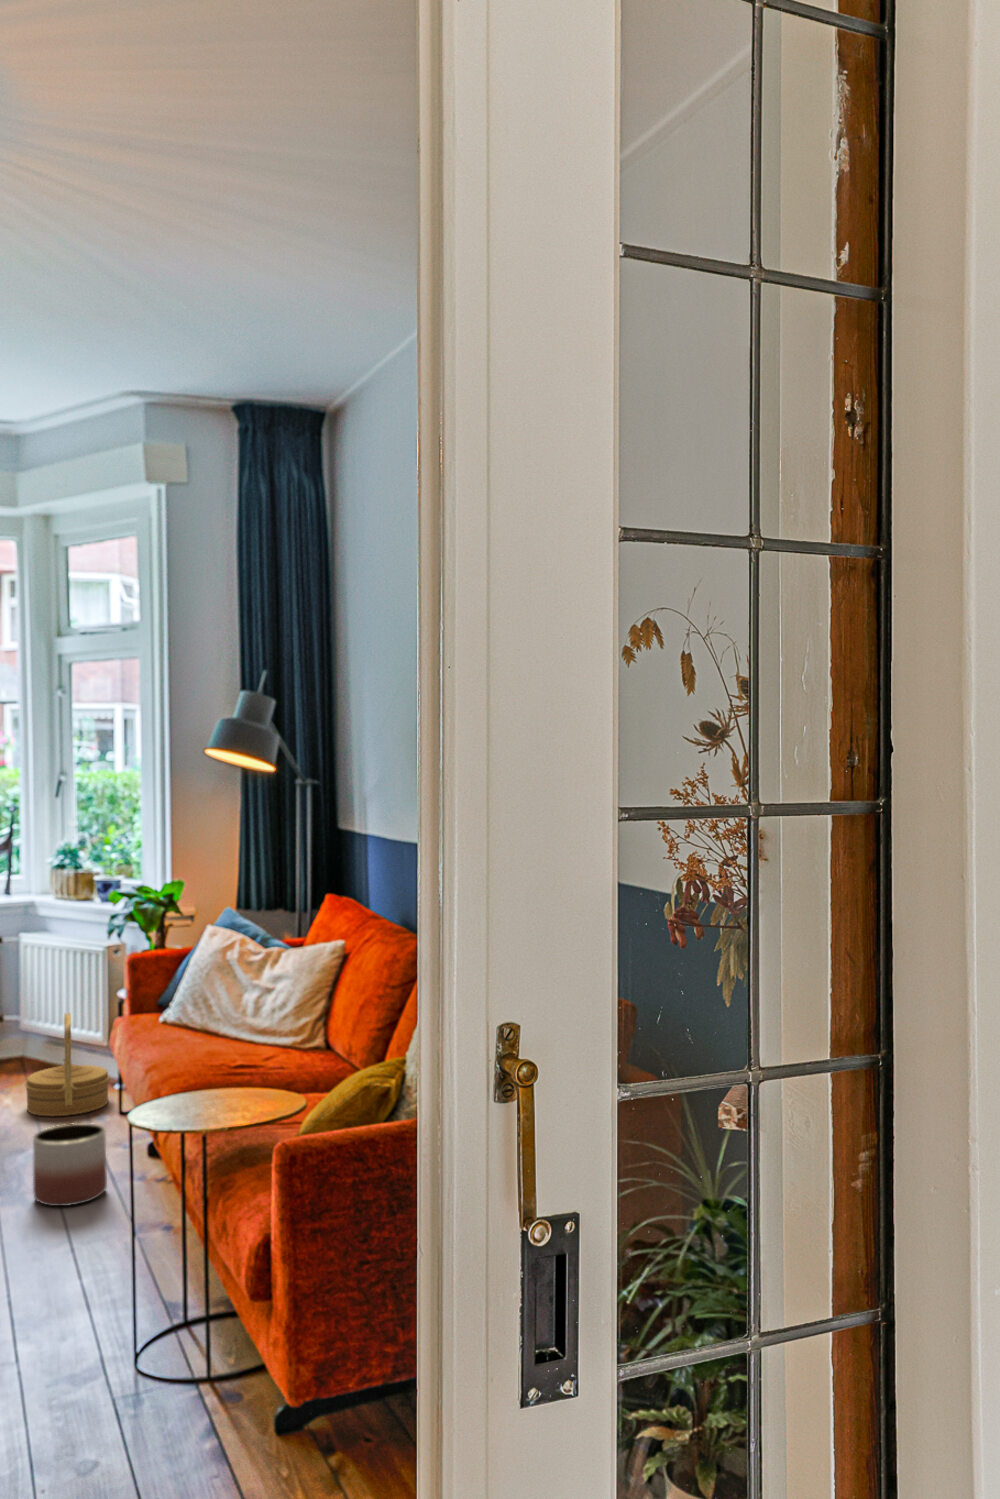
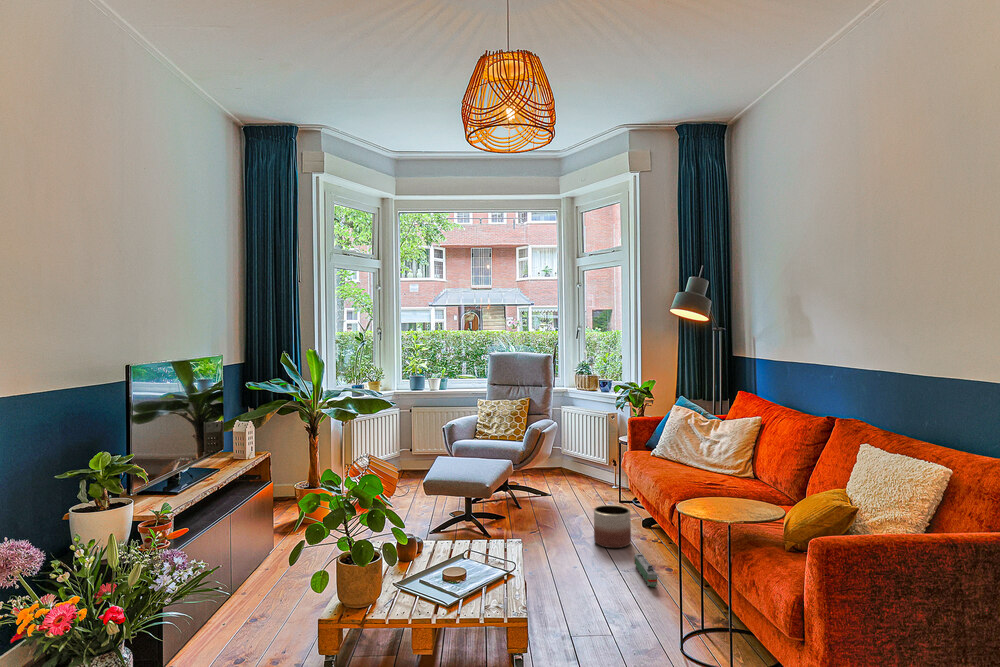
basket: present [25,1013,110,1116] -> none [572,447,613,500]
toy train: none [95,1209,124,1268] -> present [634,553,657,587]

